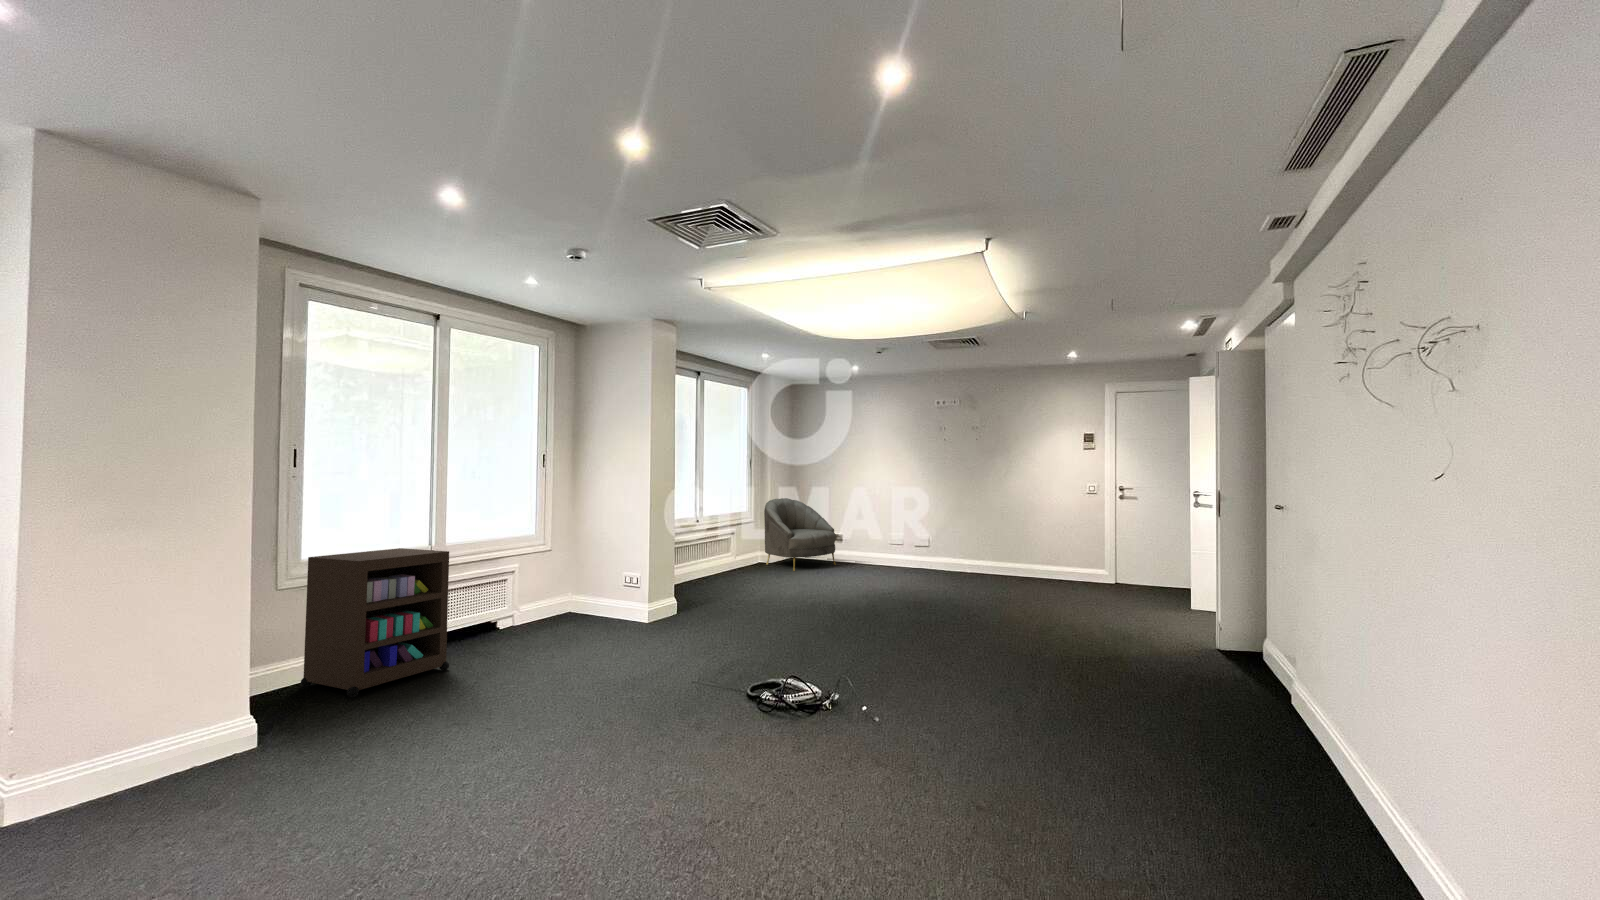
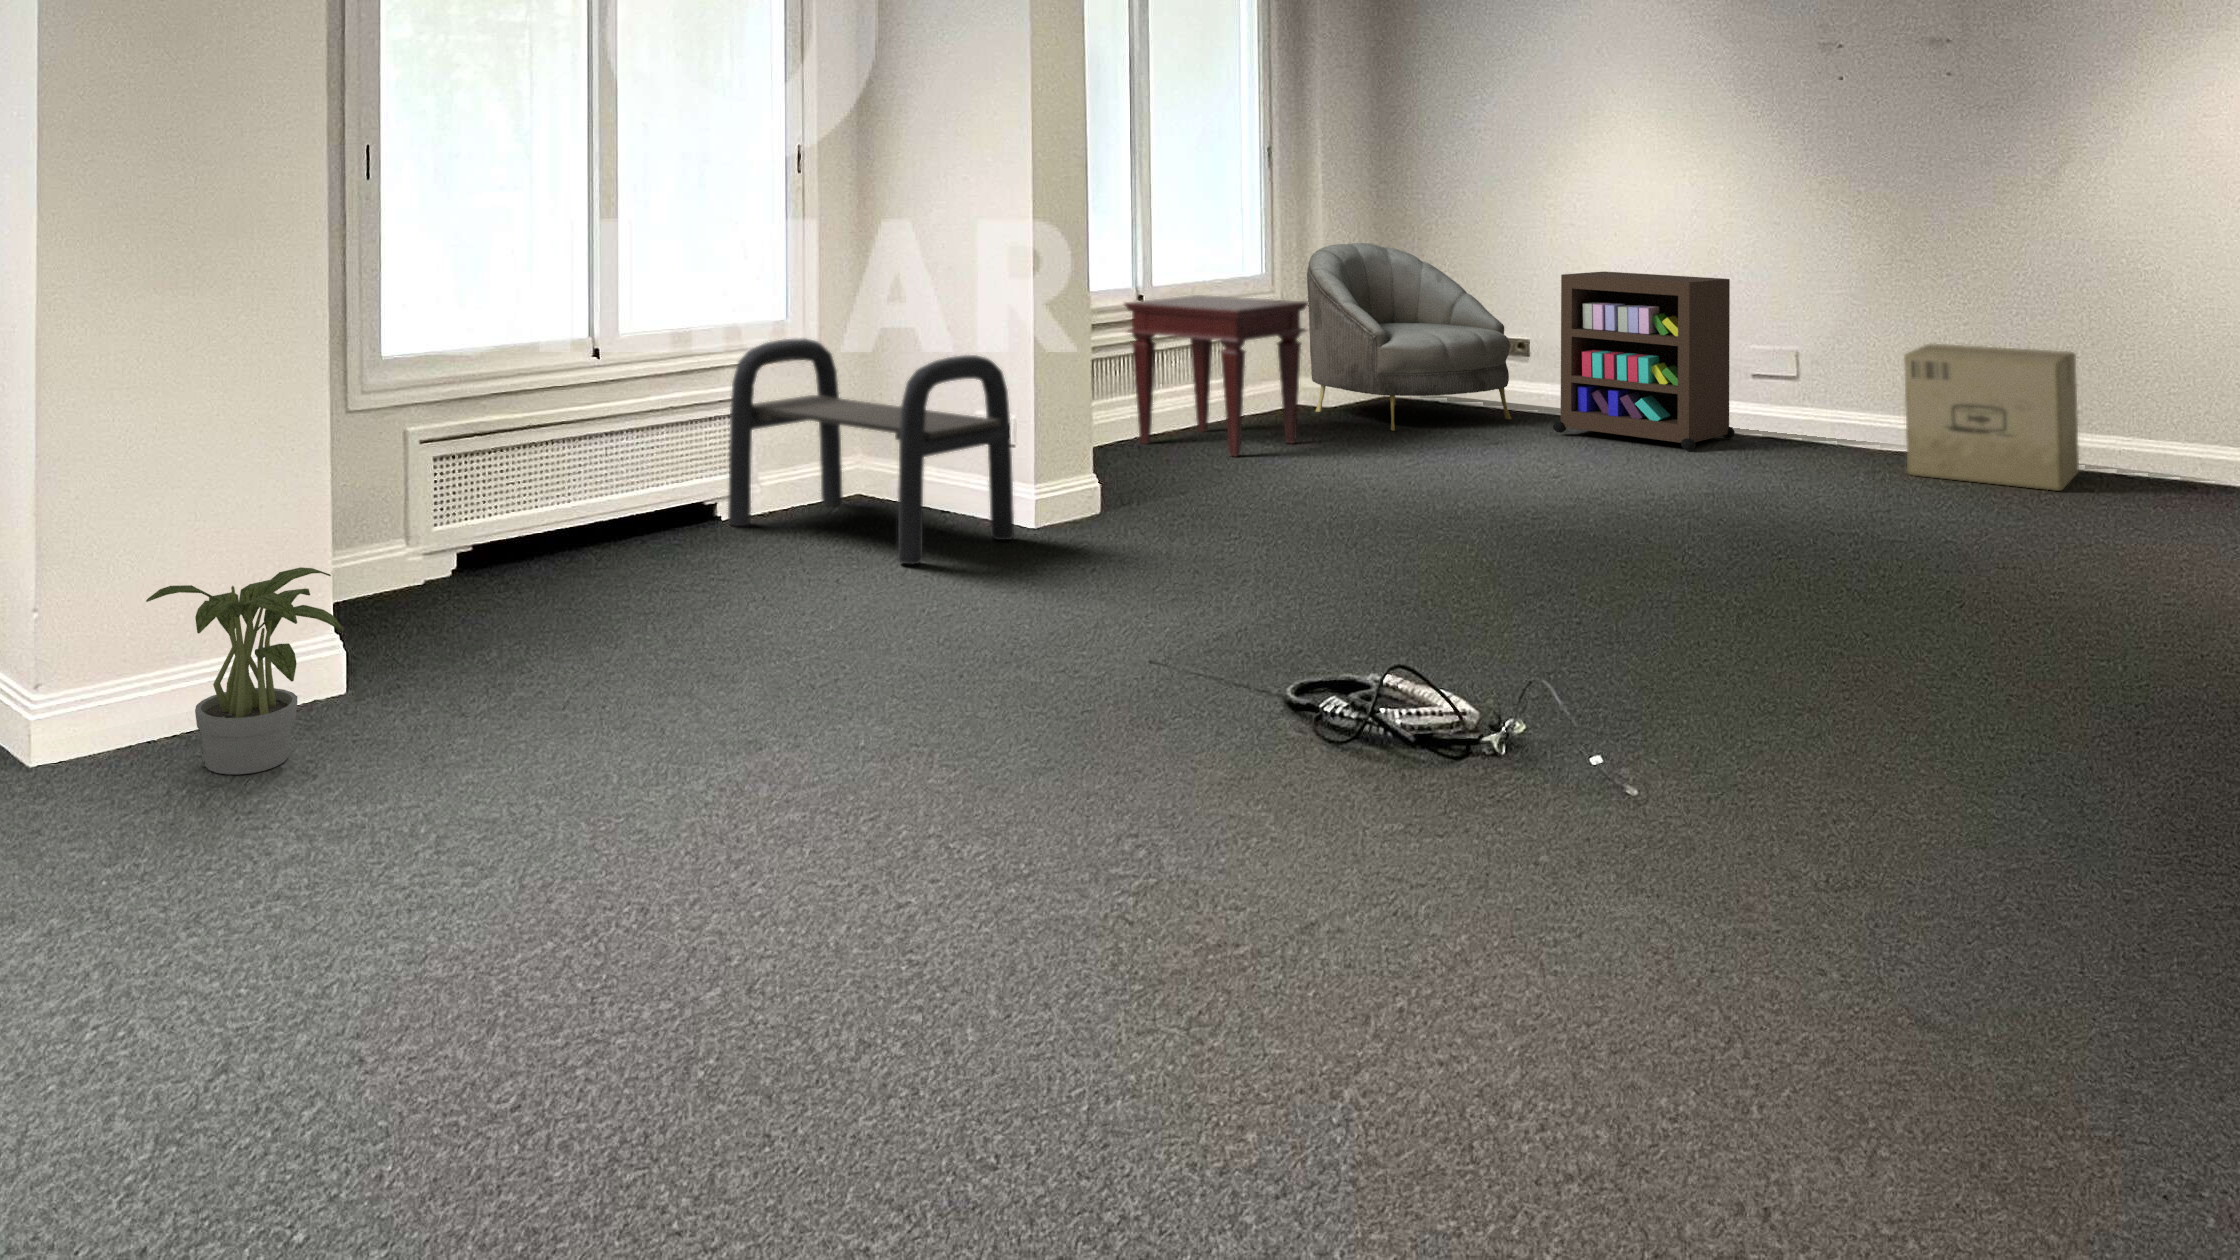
side table: none [692,520,764,585] -> present [1124,295,1308,456]
cardboard box: none [961,533,1010,583] -> present [1904,344,2079,491]
bench: none [504,543,639,645] -> present [728,338,1014,564]
storage cabinet: present [301,548,449,697] -> present [1553,271,1735,451]
potted plant: none [90,685,241,814] -> present [146,567,343,774]

